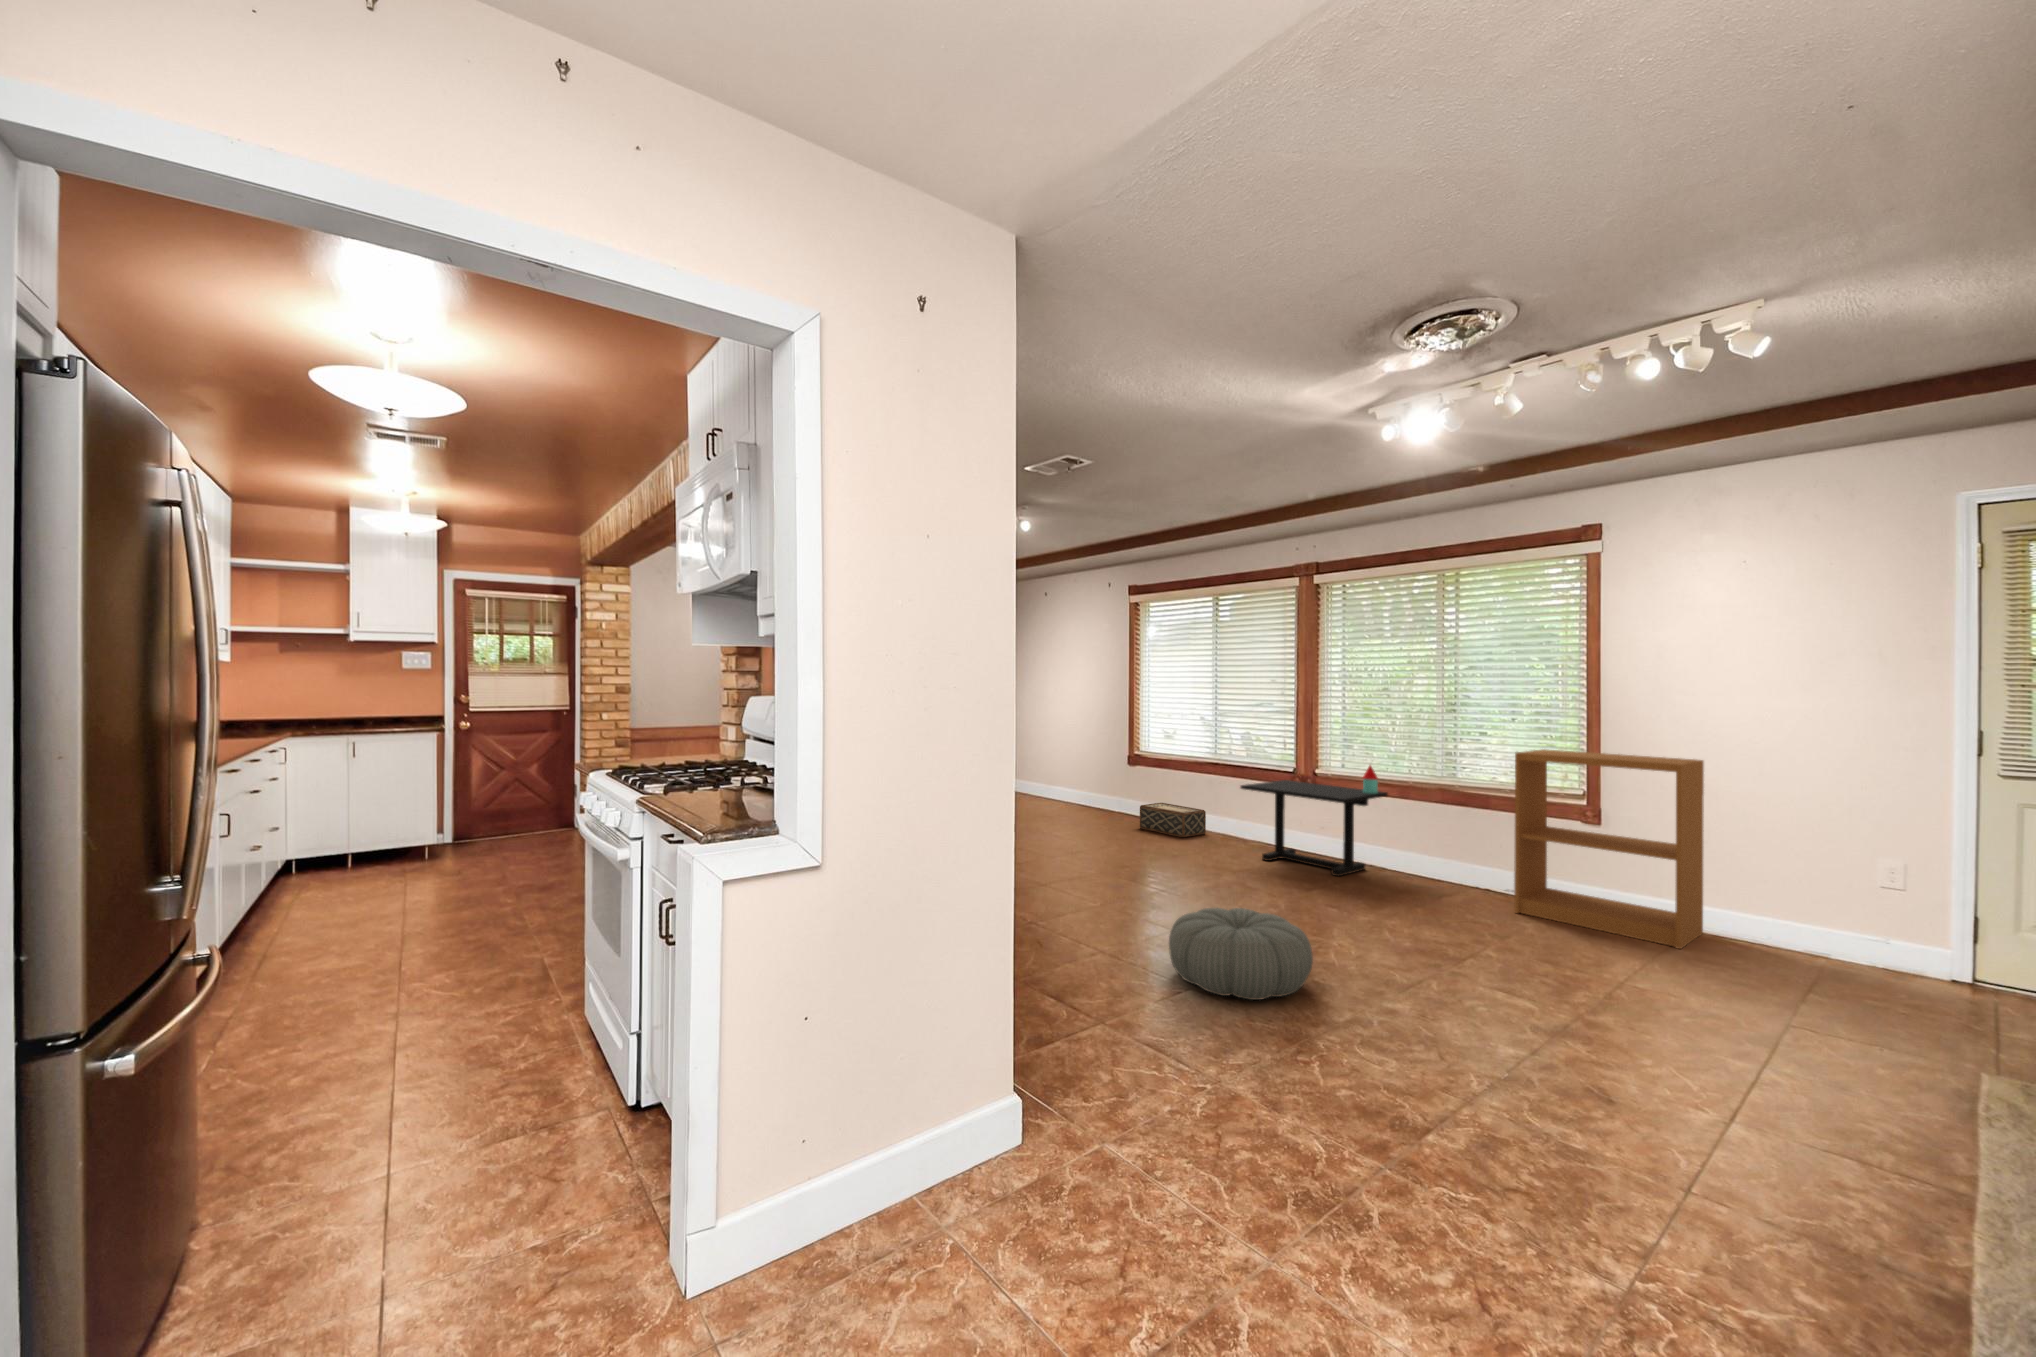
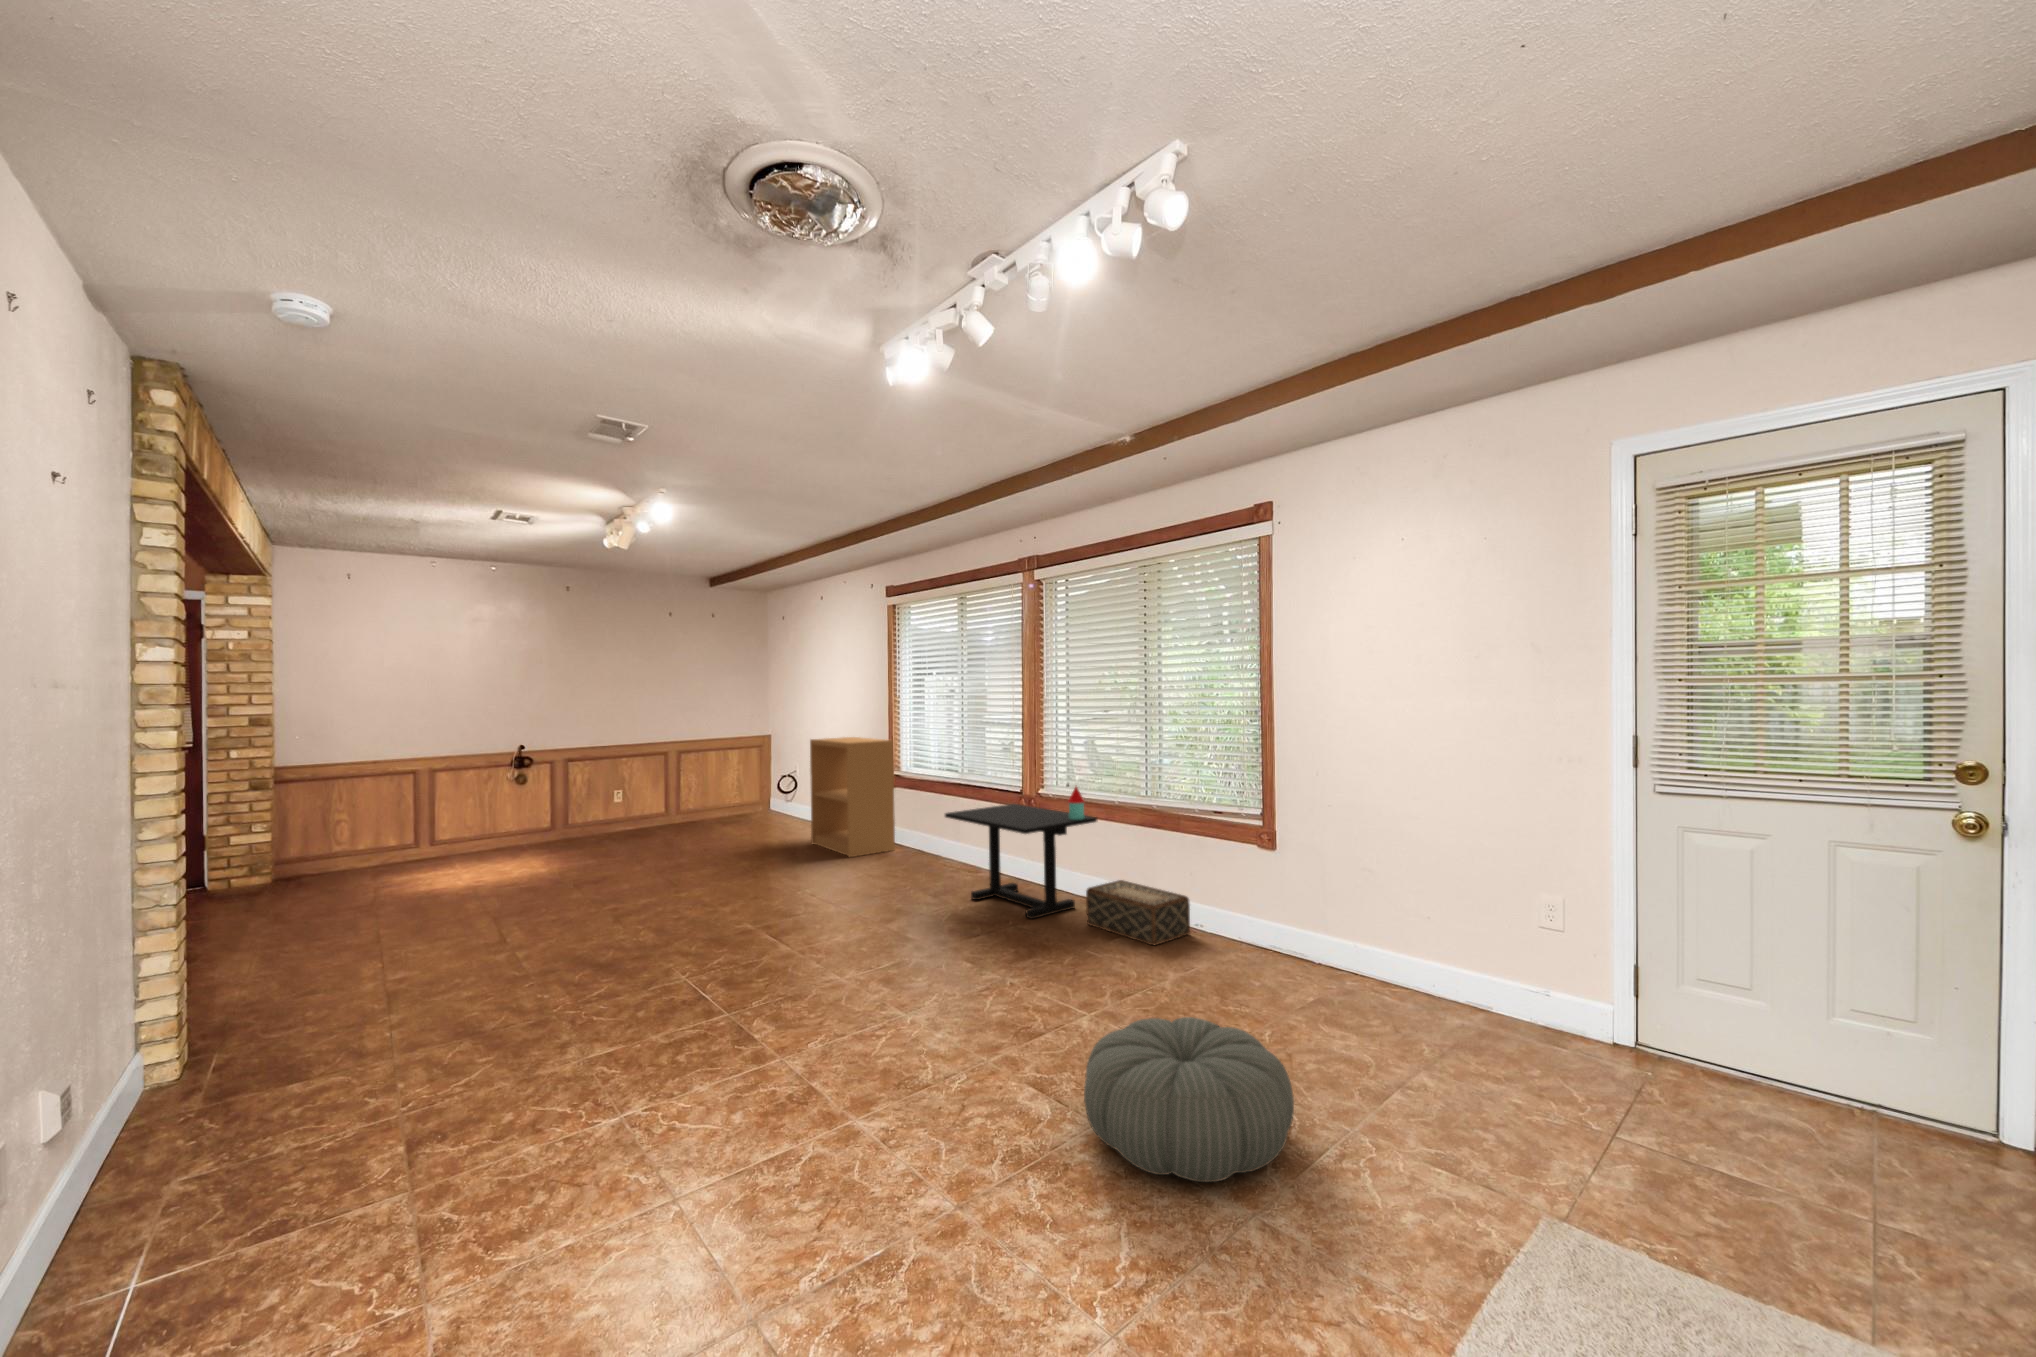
bookshelf: present [1514,749,1704,949] -> present [810,737,895,857]
woven basket: present [1140,803,1206,837] -> present [1086,880,1190,945]
pouf: present [1169,908,1313,1000] -> present [1084,1017,1294,1182]

